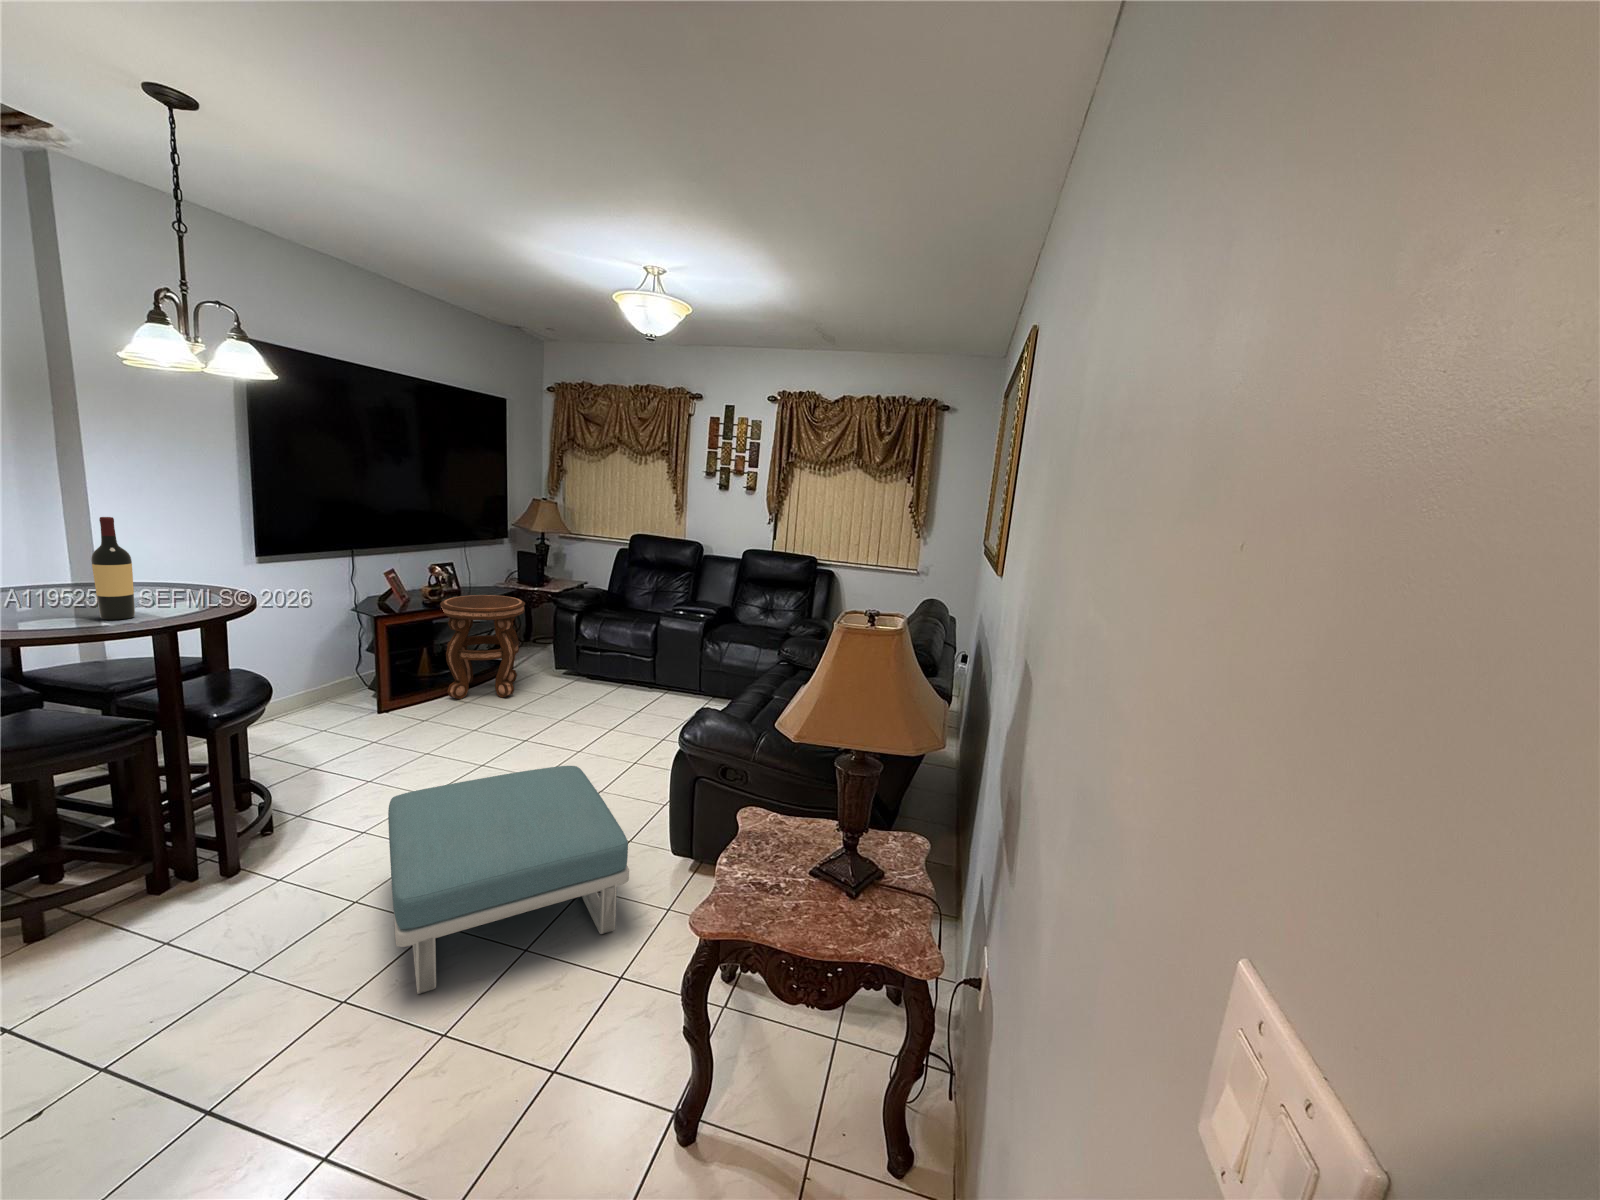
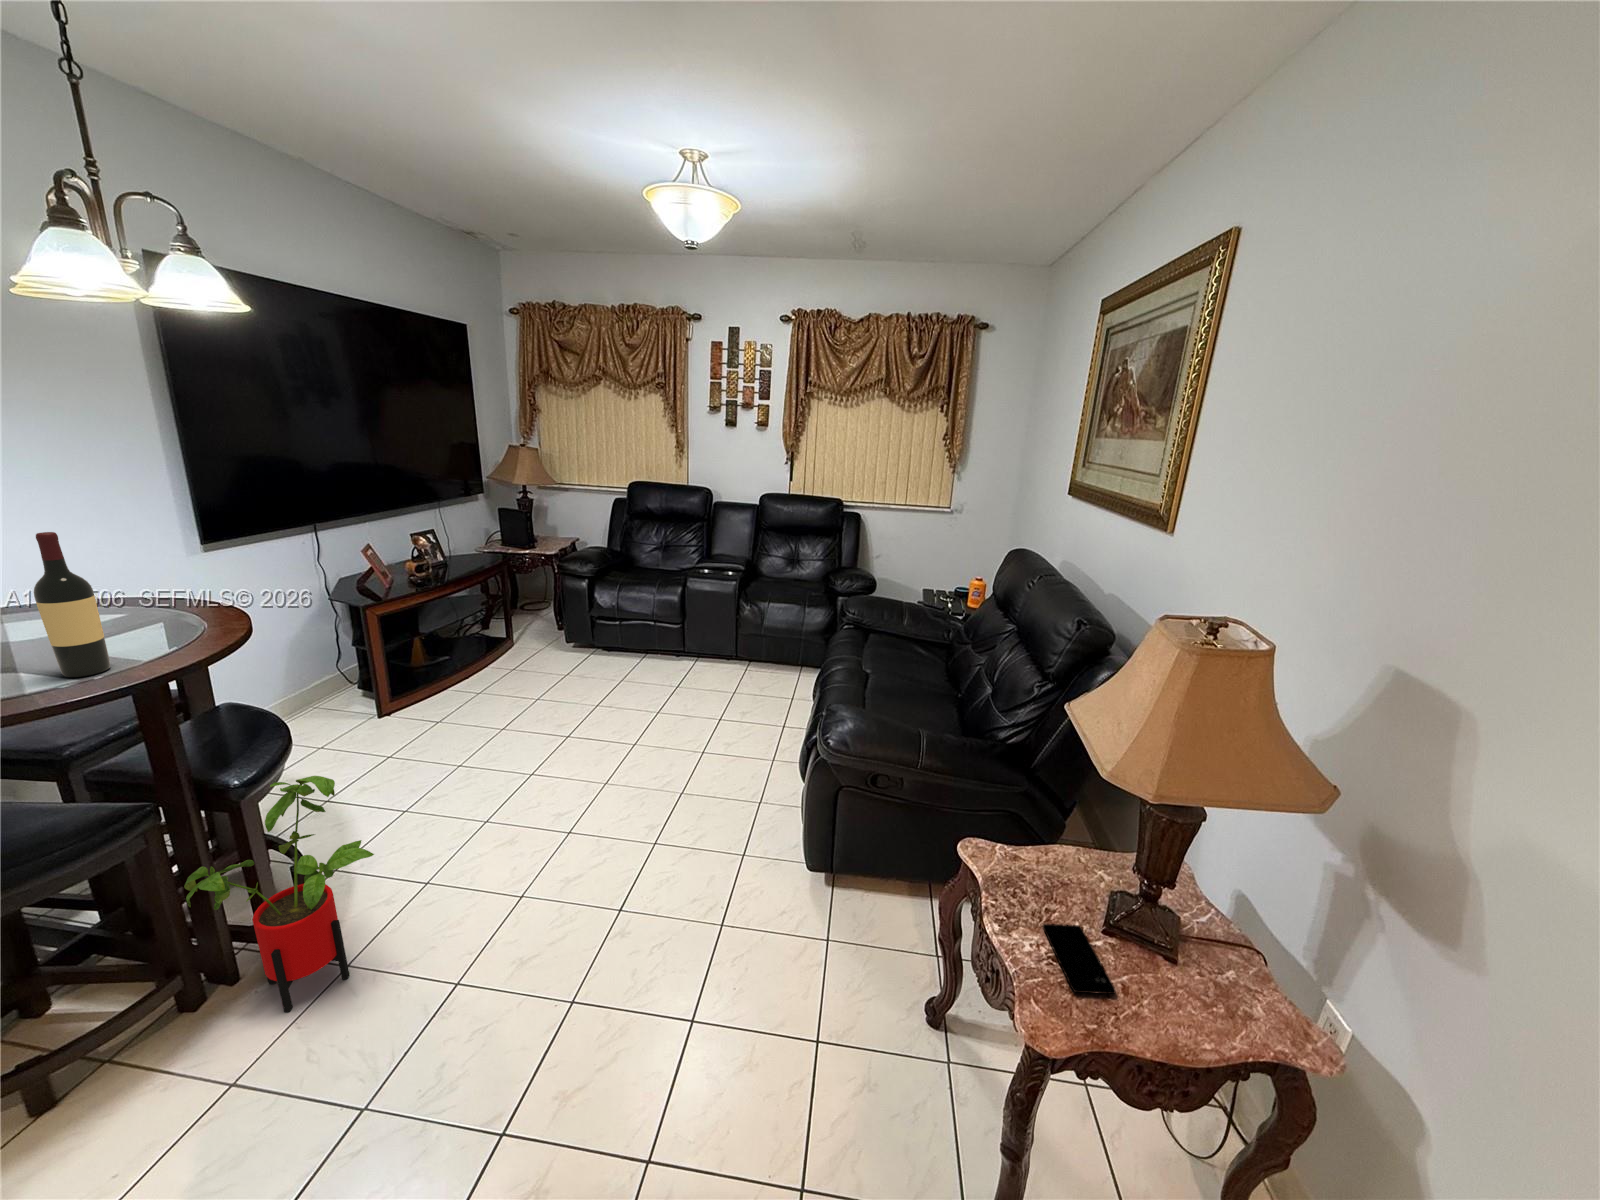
side table: present [440,595,525,699] -> none [433,565,532,688]
house plant: none [156,721,303,907] -> present [184,776,374,1012]
footstool: present [388,766,629,994] -> none [482,779,793,1100]
smartphone: none [742,858,786,903] -> present [1043,924,1116,994]

